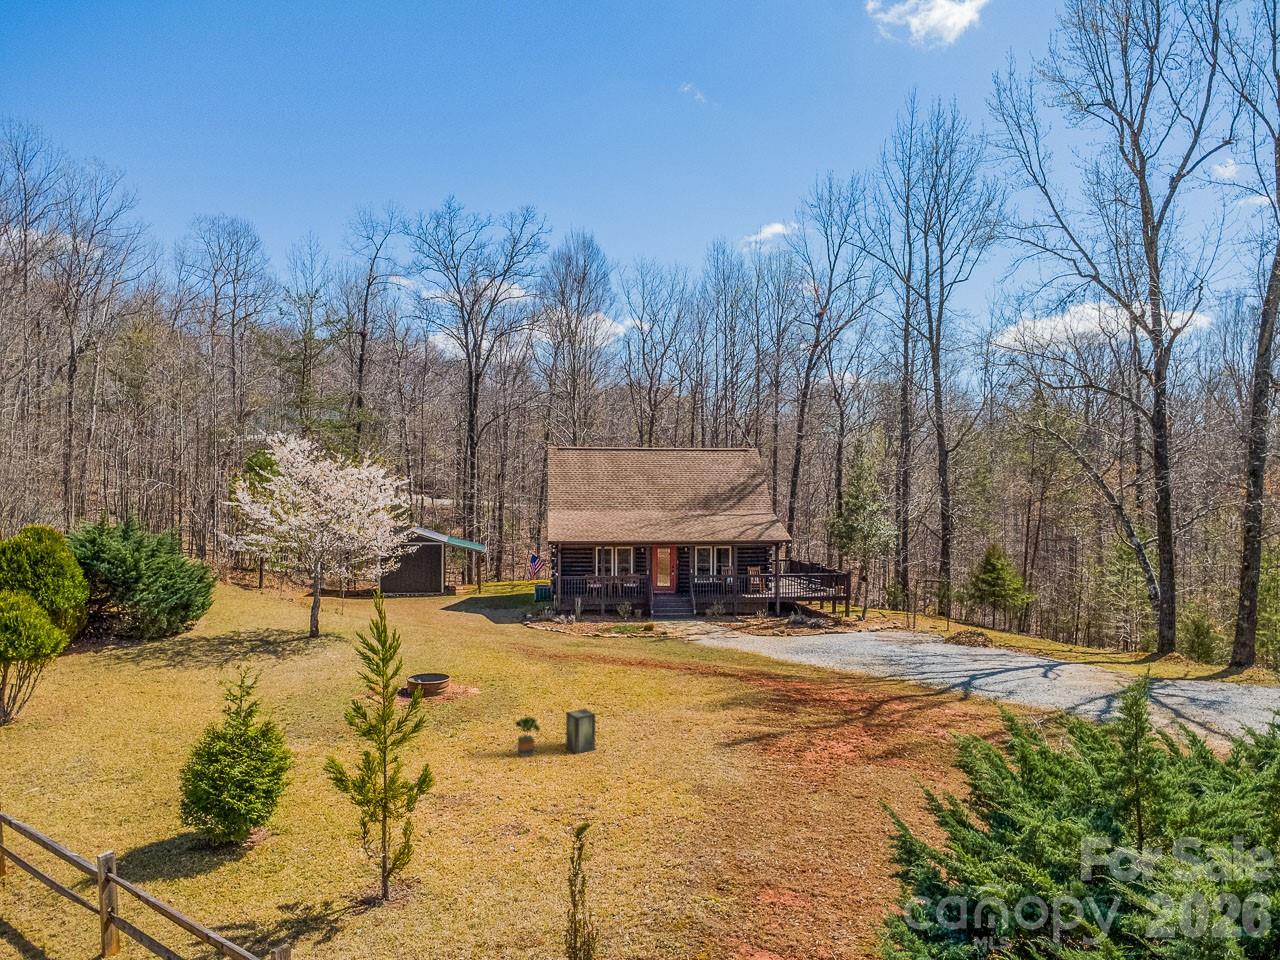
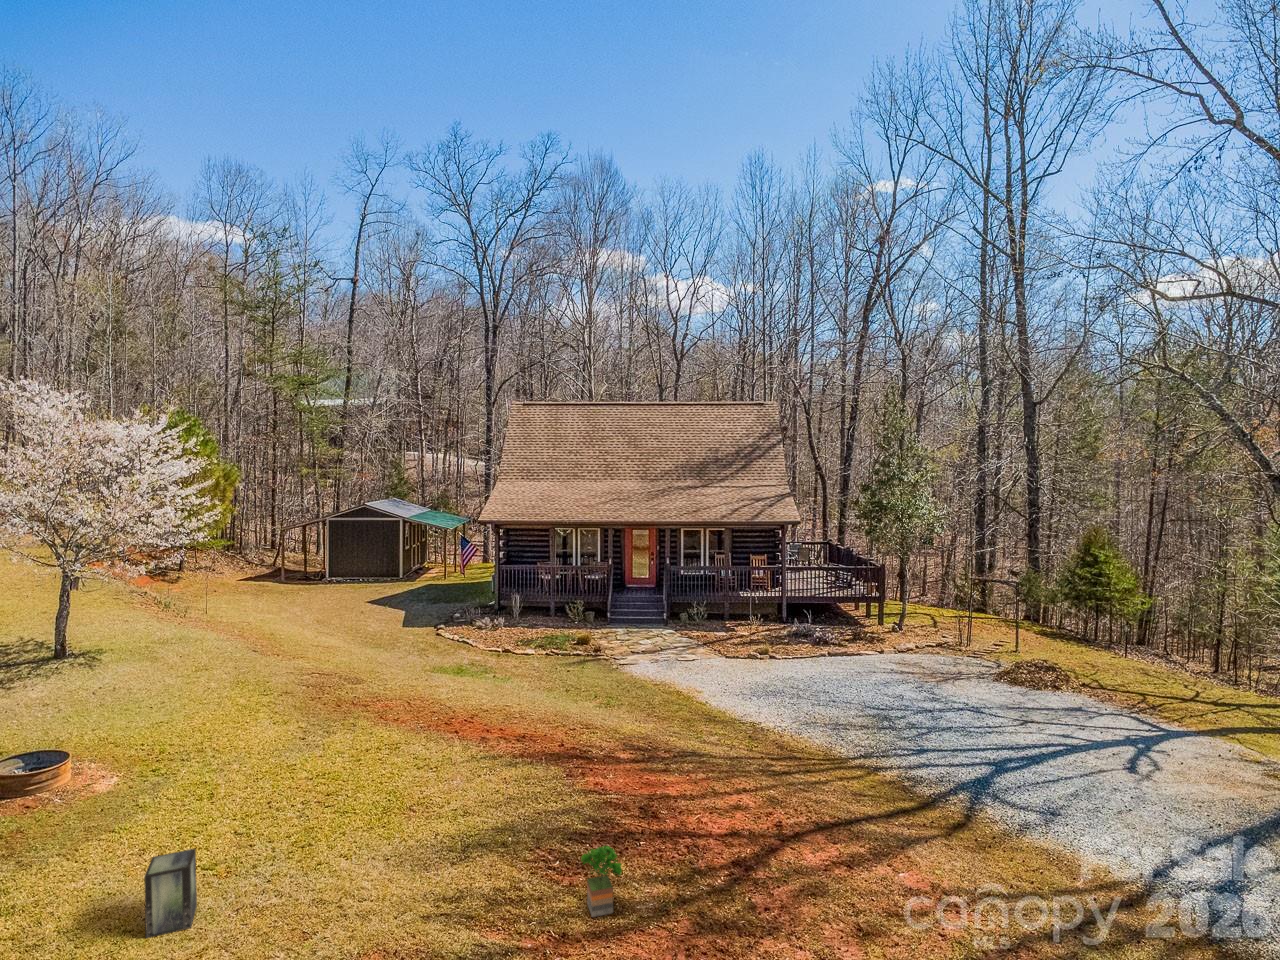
potted tree: present [515,717,540,757] -> present [581,846,622,917]

